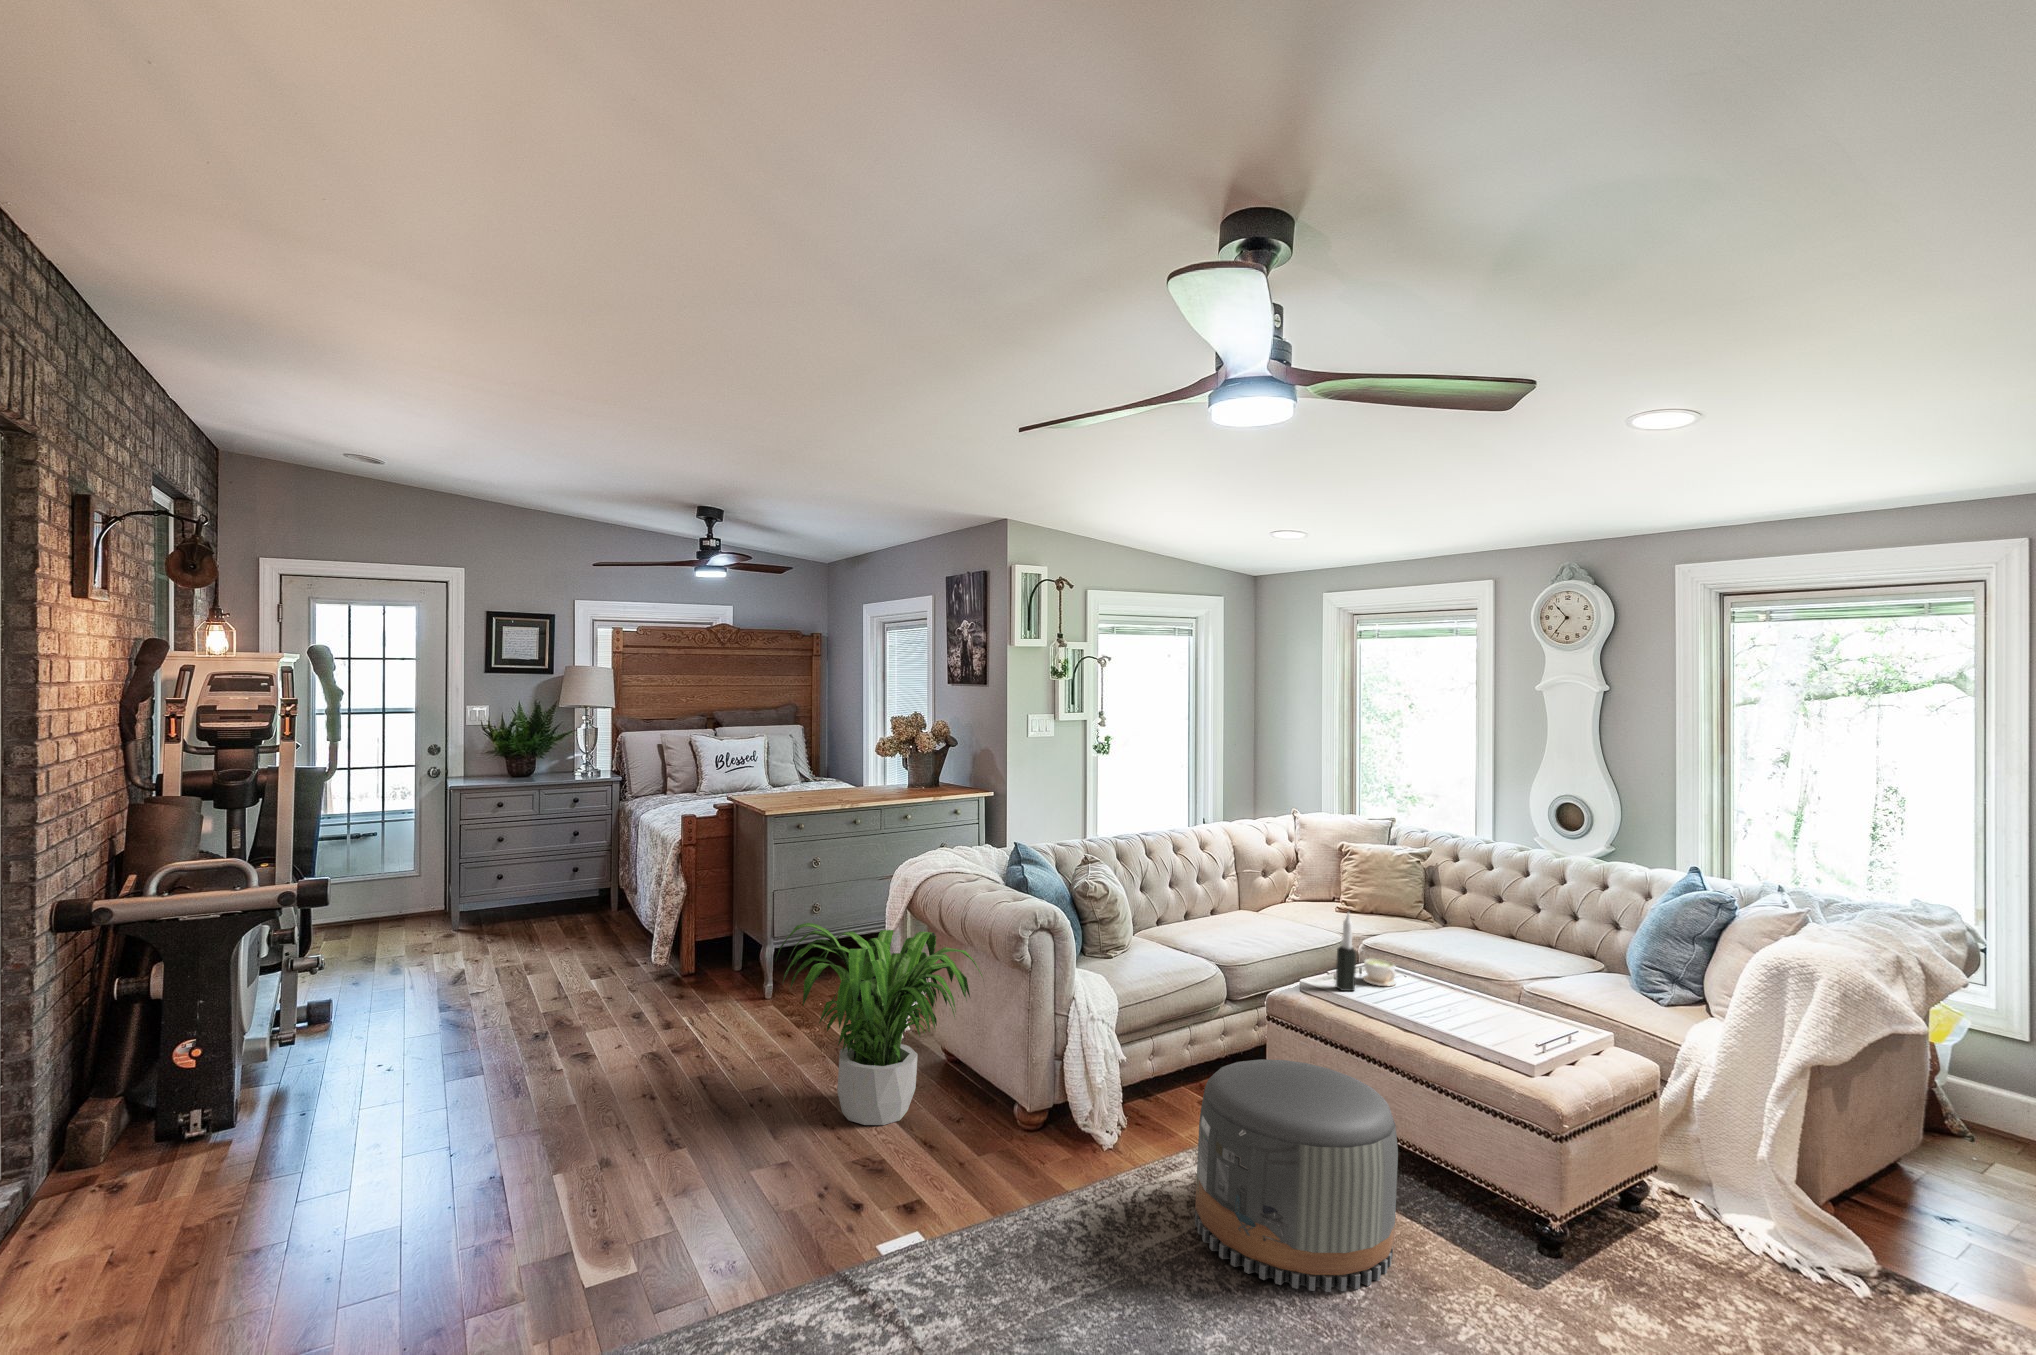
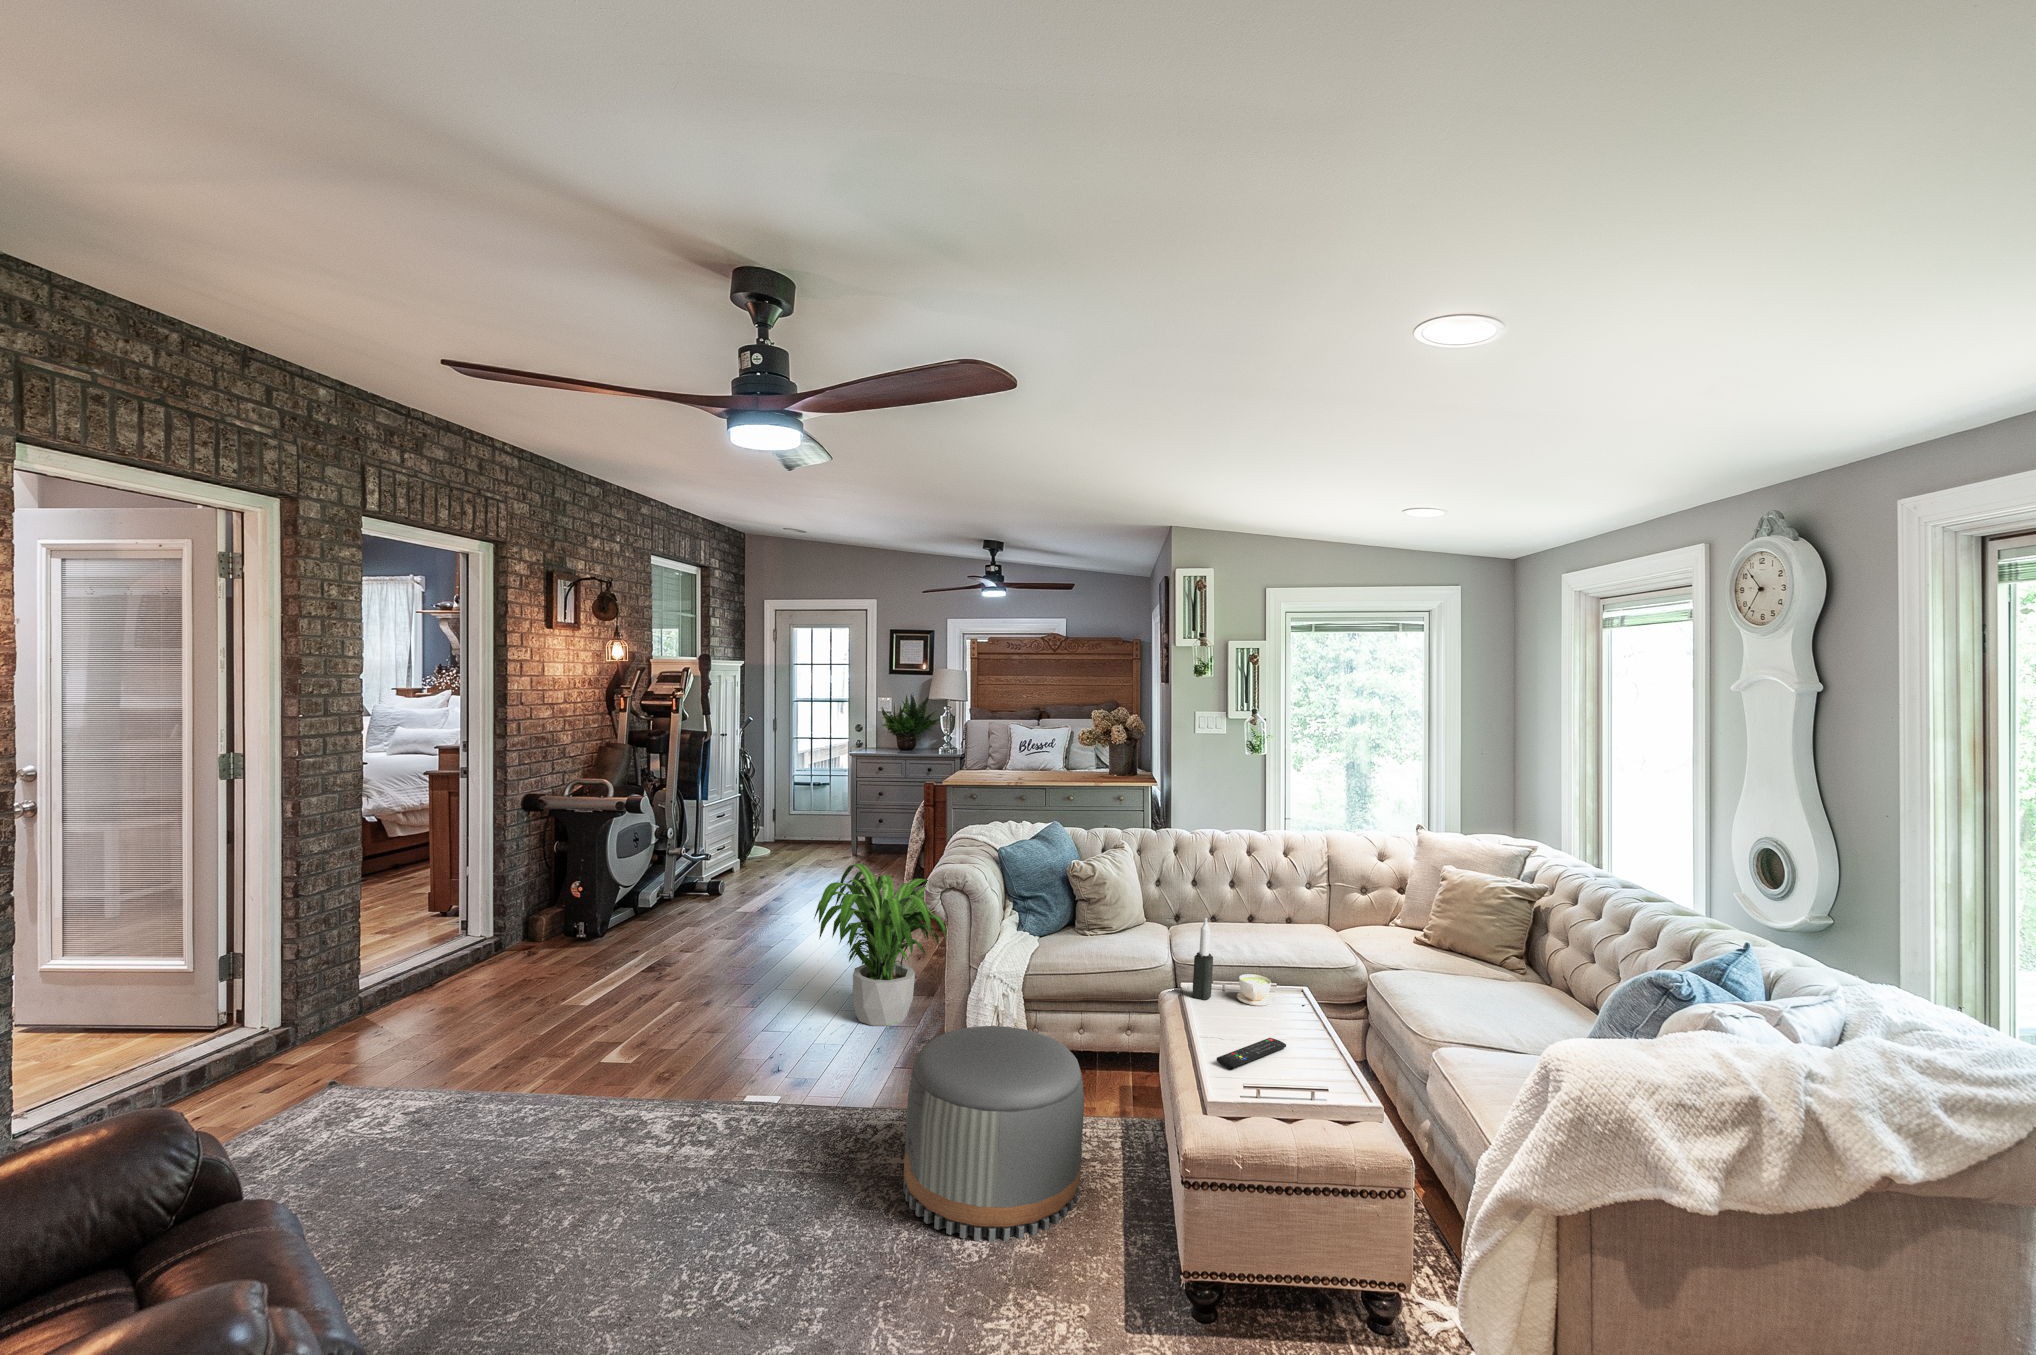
remote control: none [1476,1007,1517,1038] -> present [1217,1038,1286,1068]

